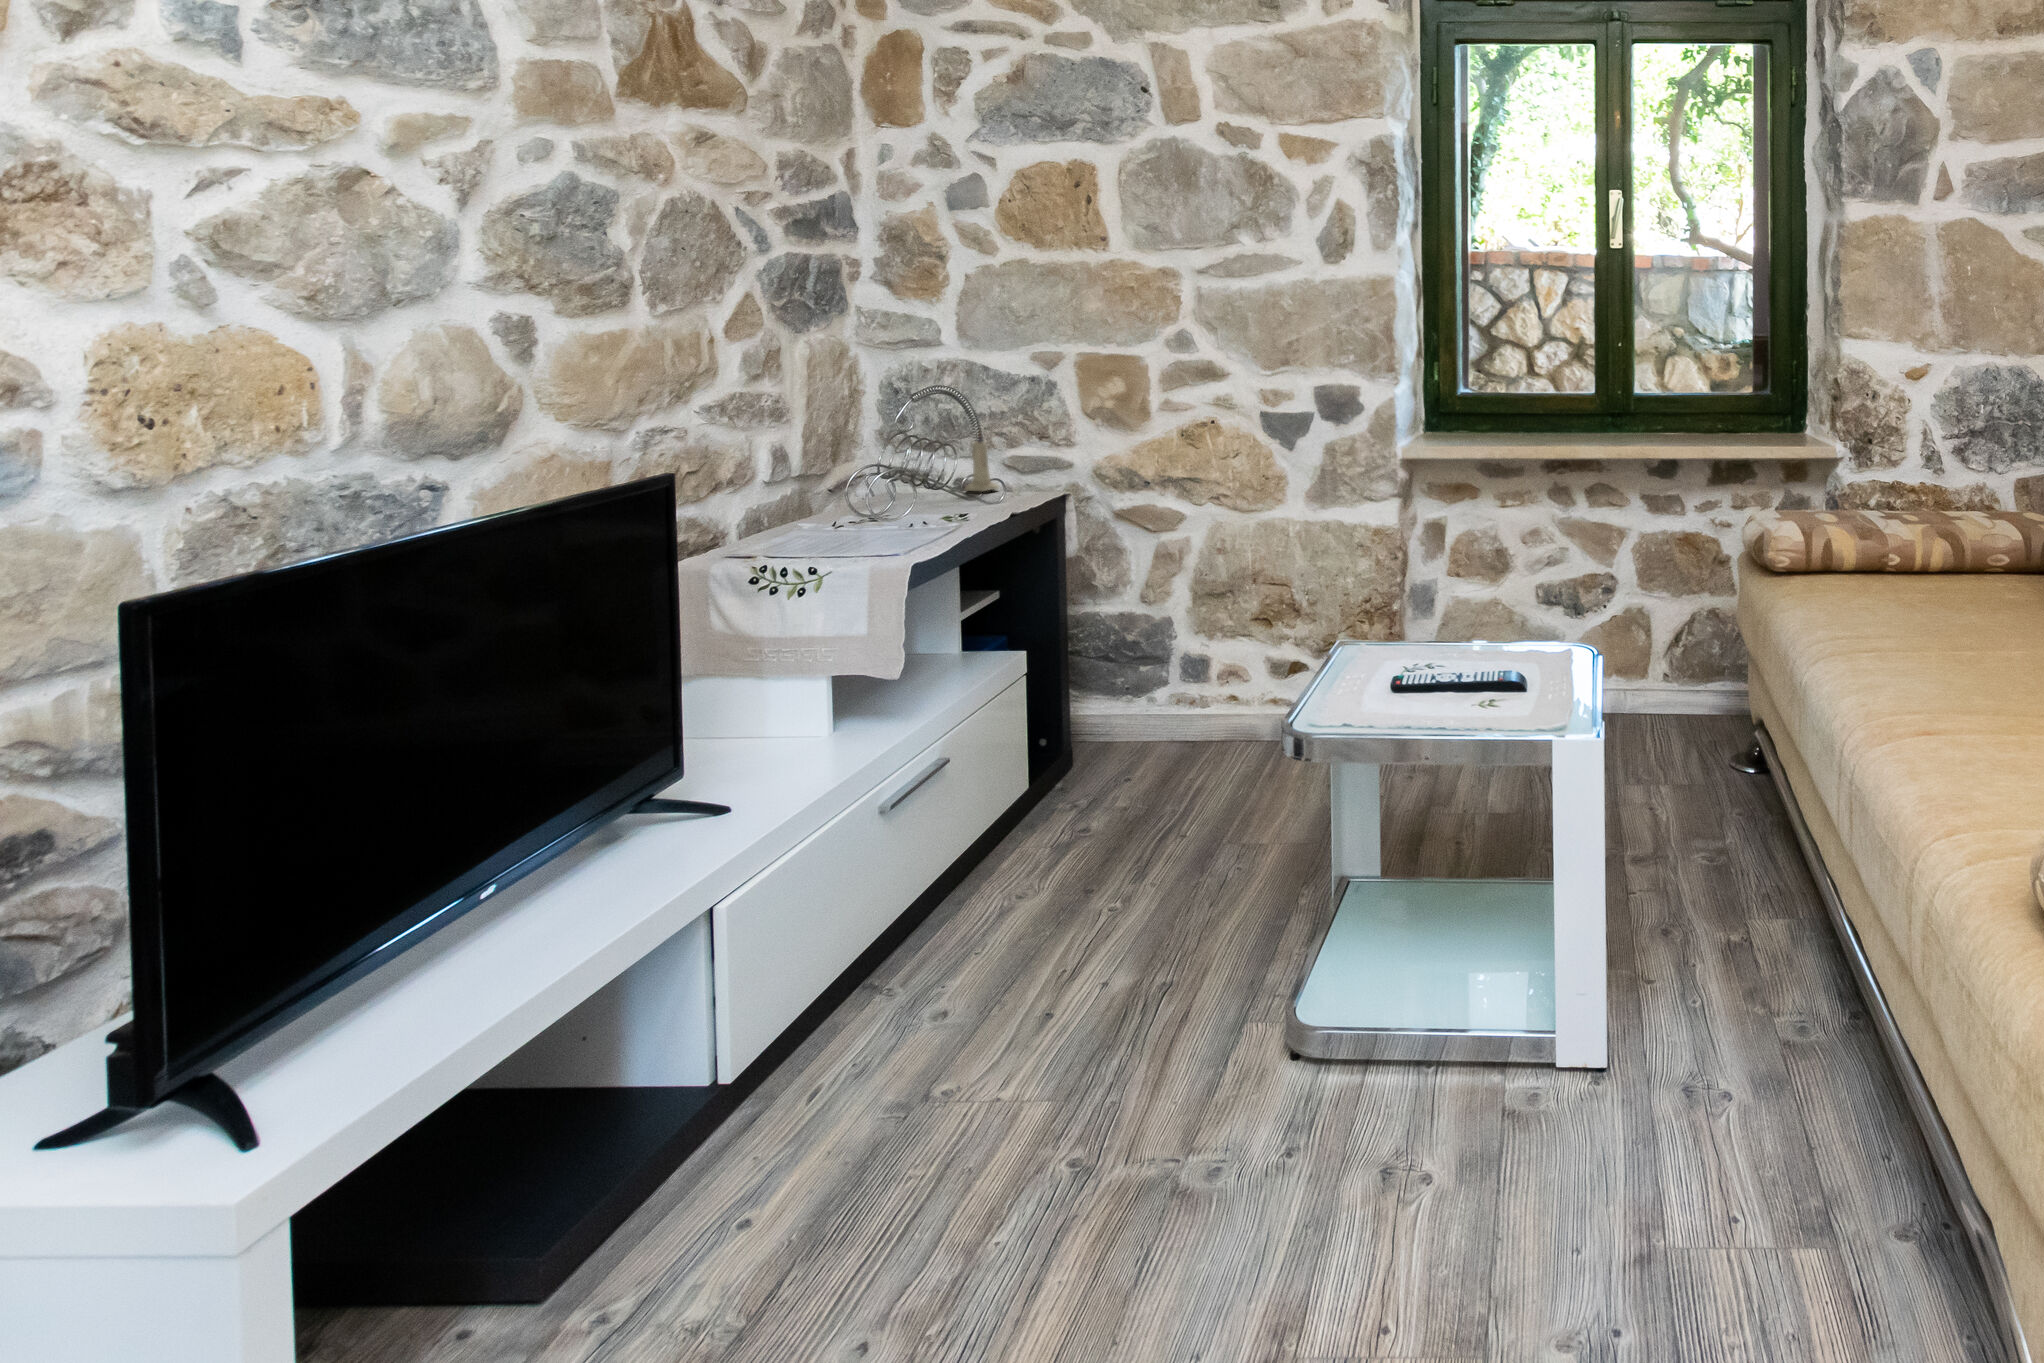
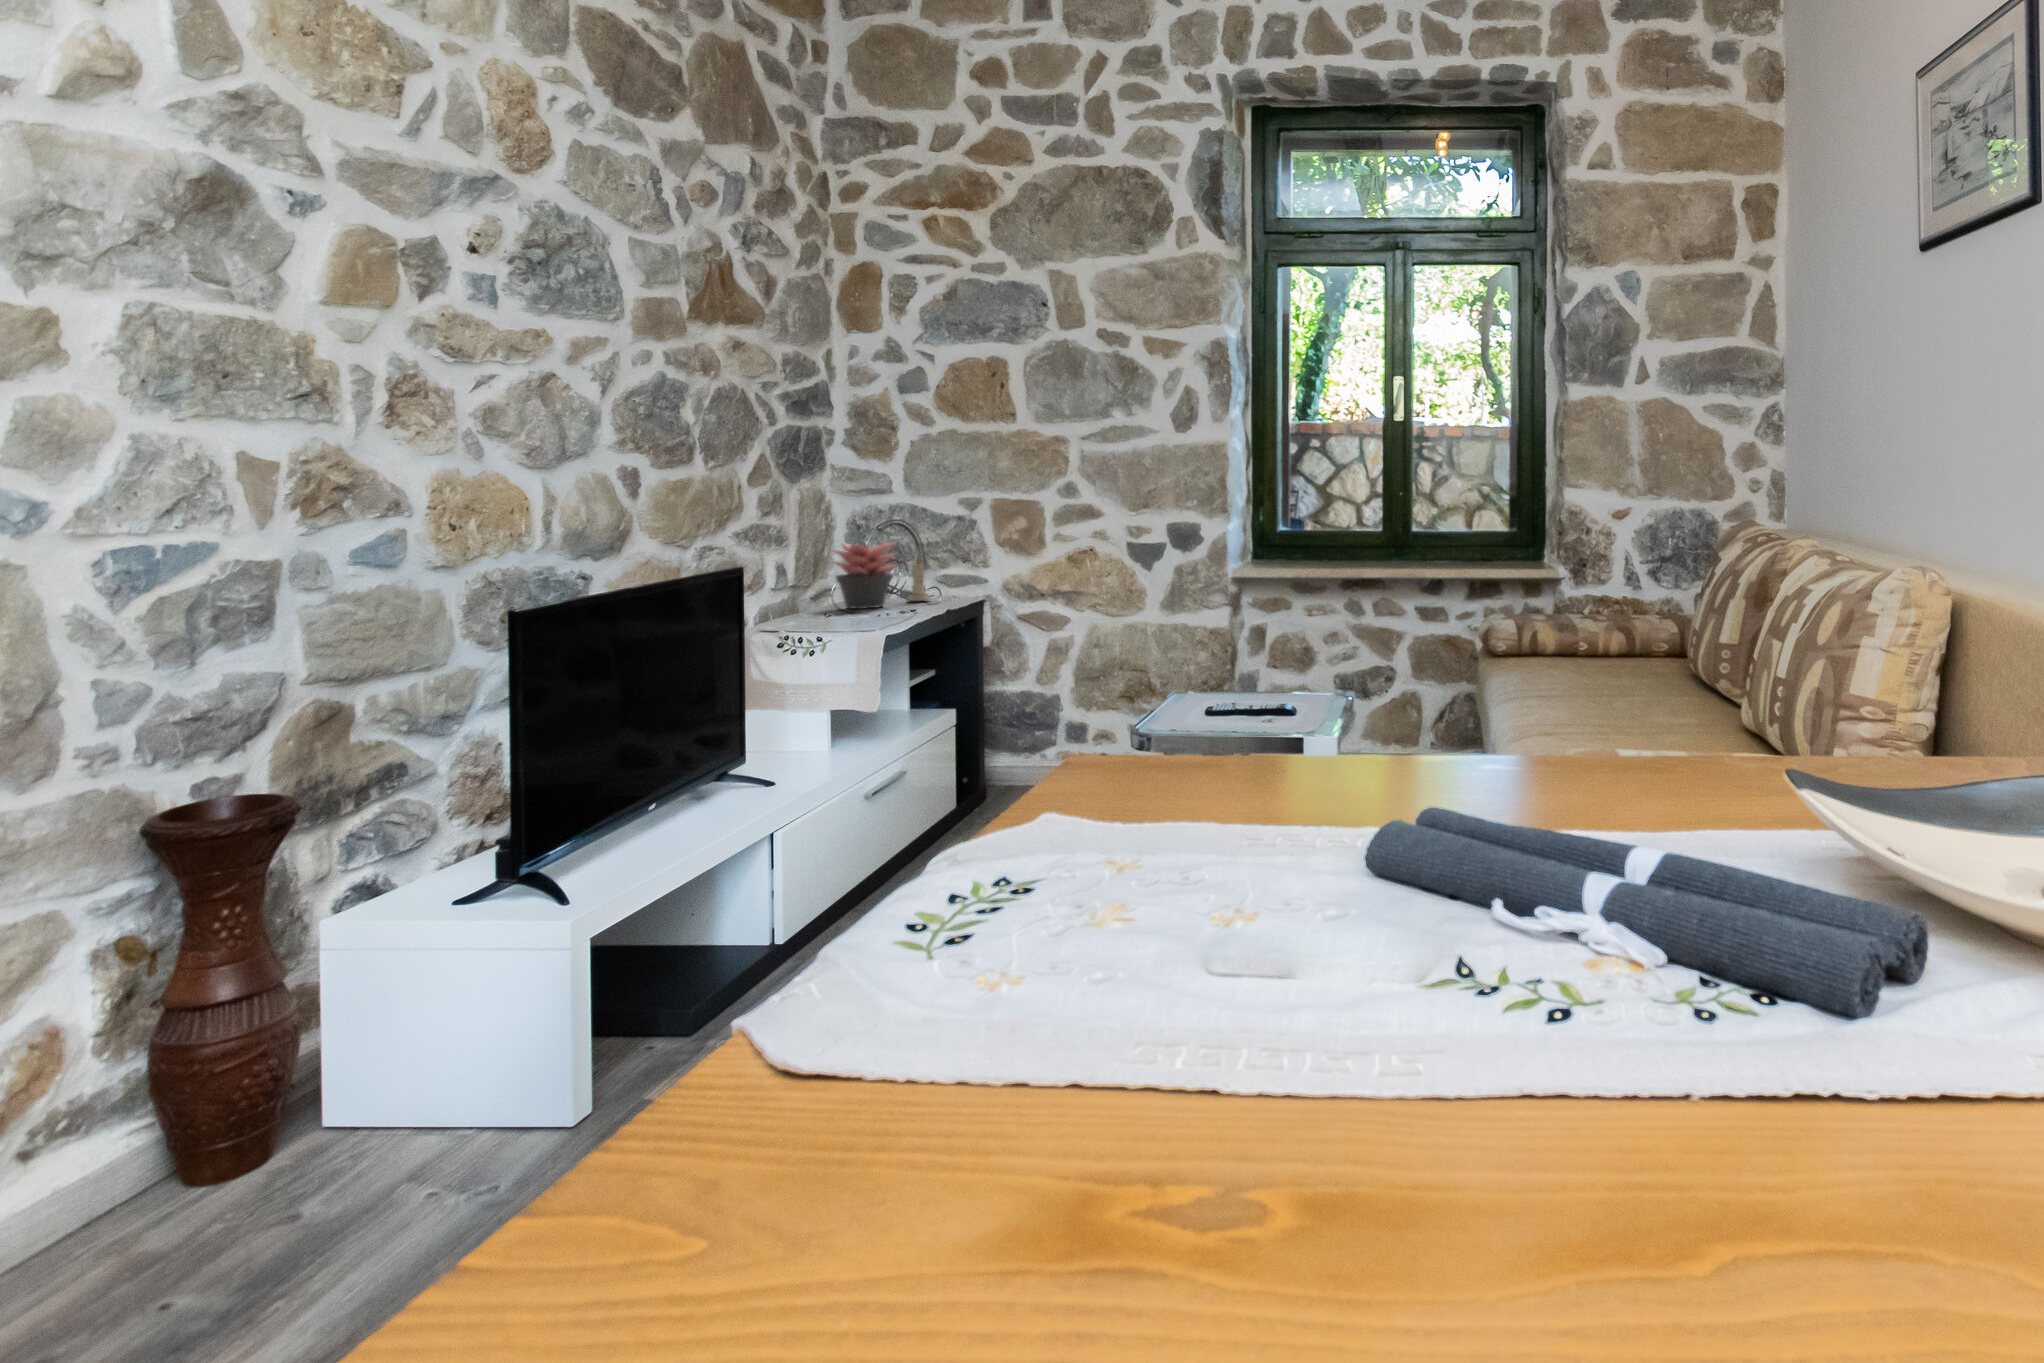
succulent plant: none [860,414,953,506] -> present [833,542,895,609]

